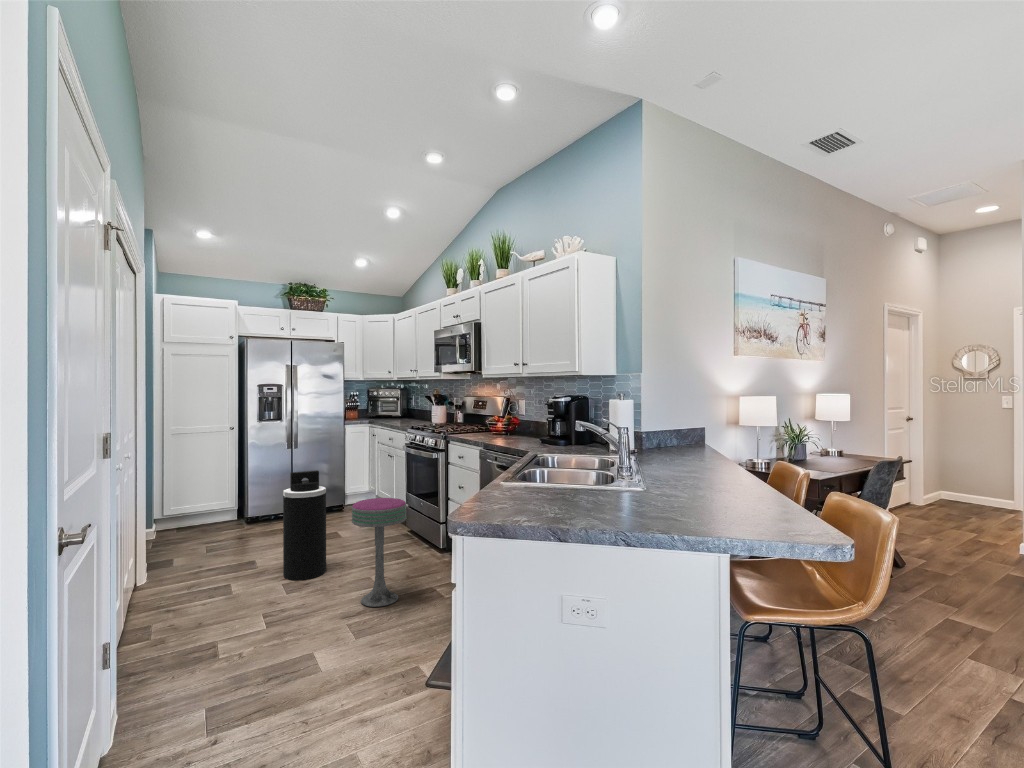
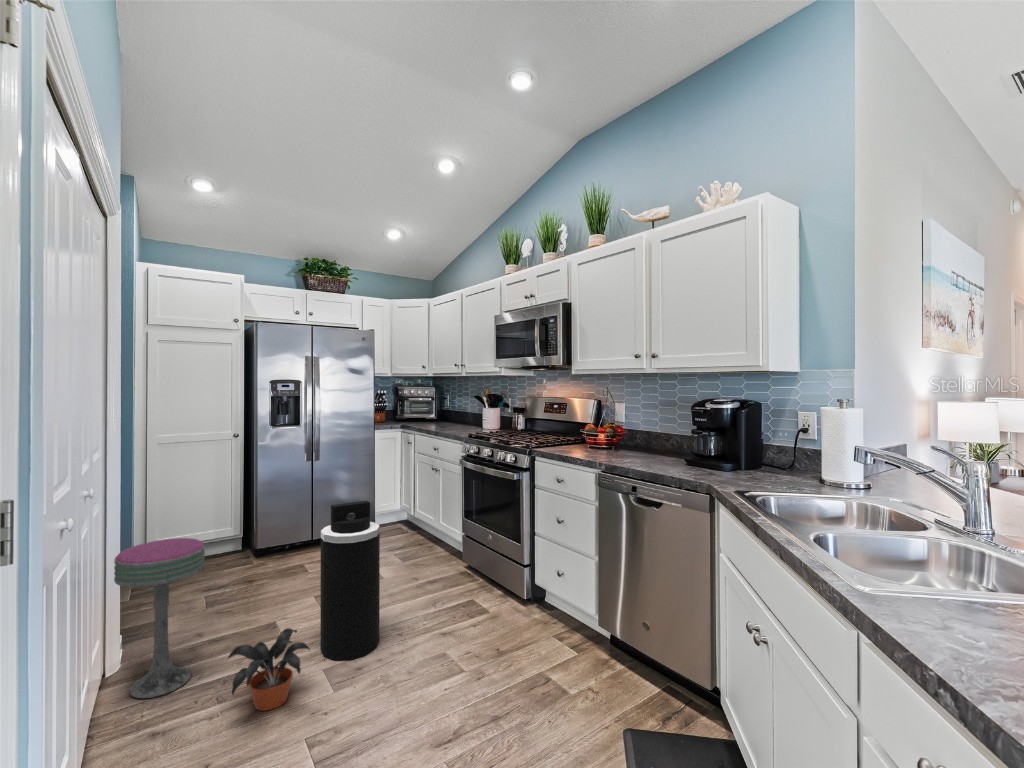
bar stool: present [352,498,406,607] -> present [114,538,205,698]
potted plant: none [215,553,272,602] -> present [228,628,310,711]

